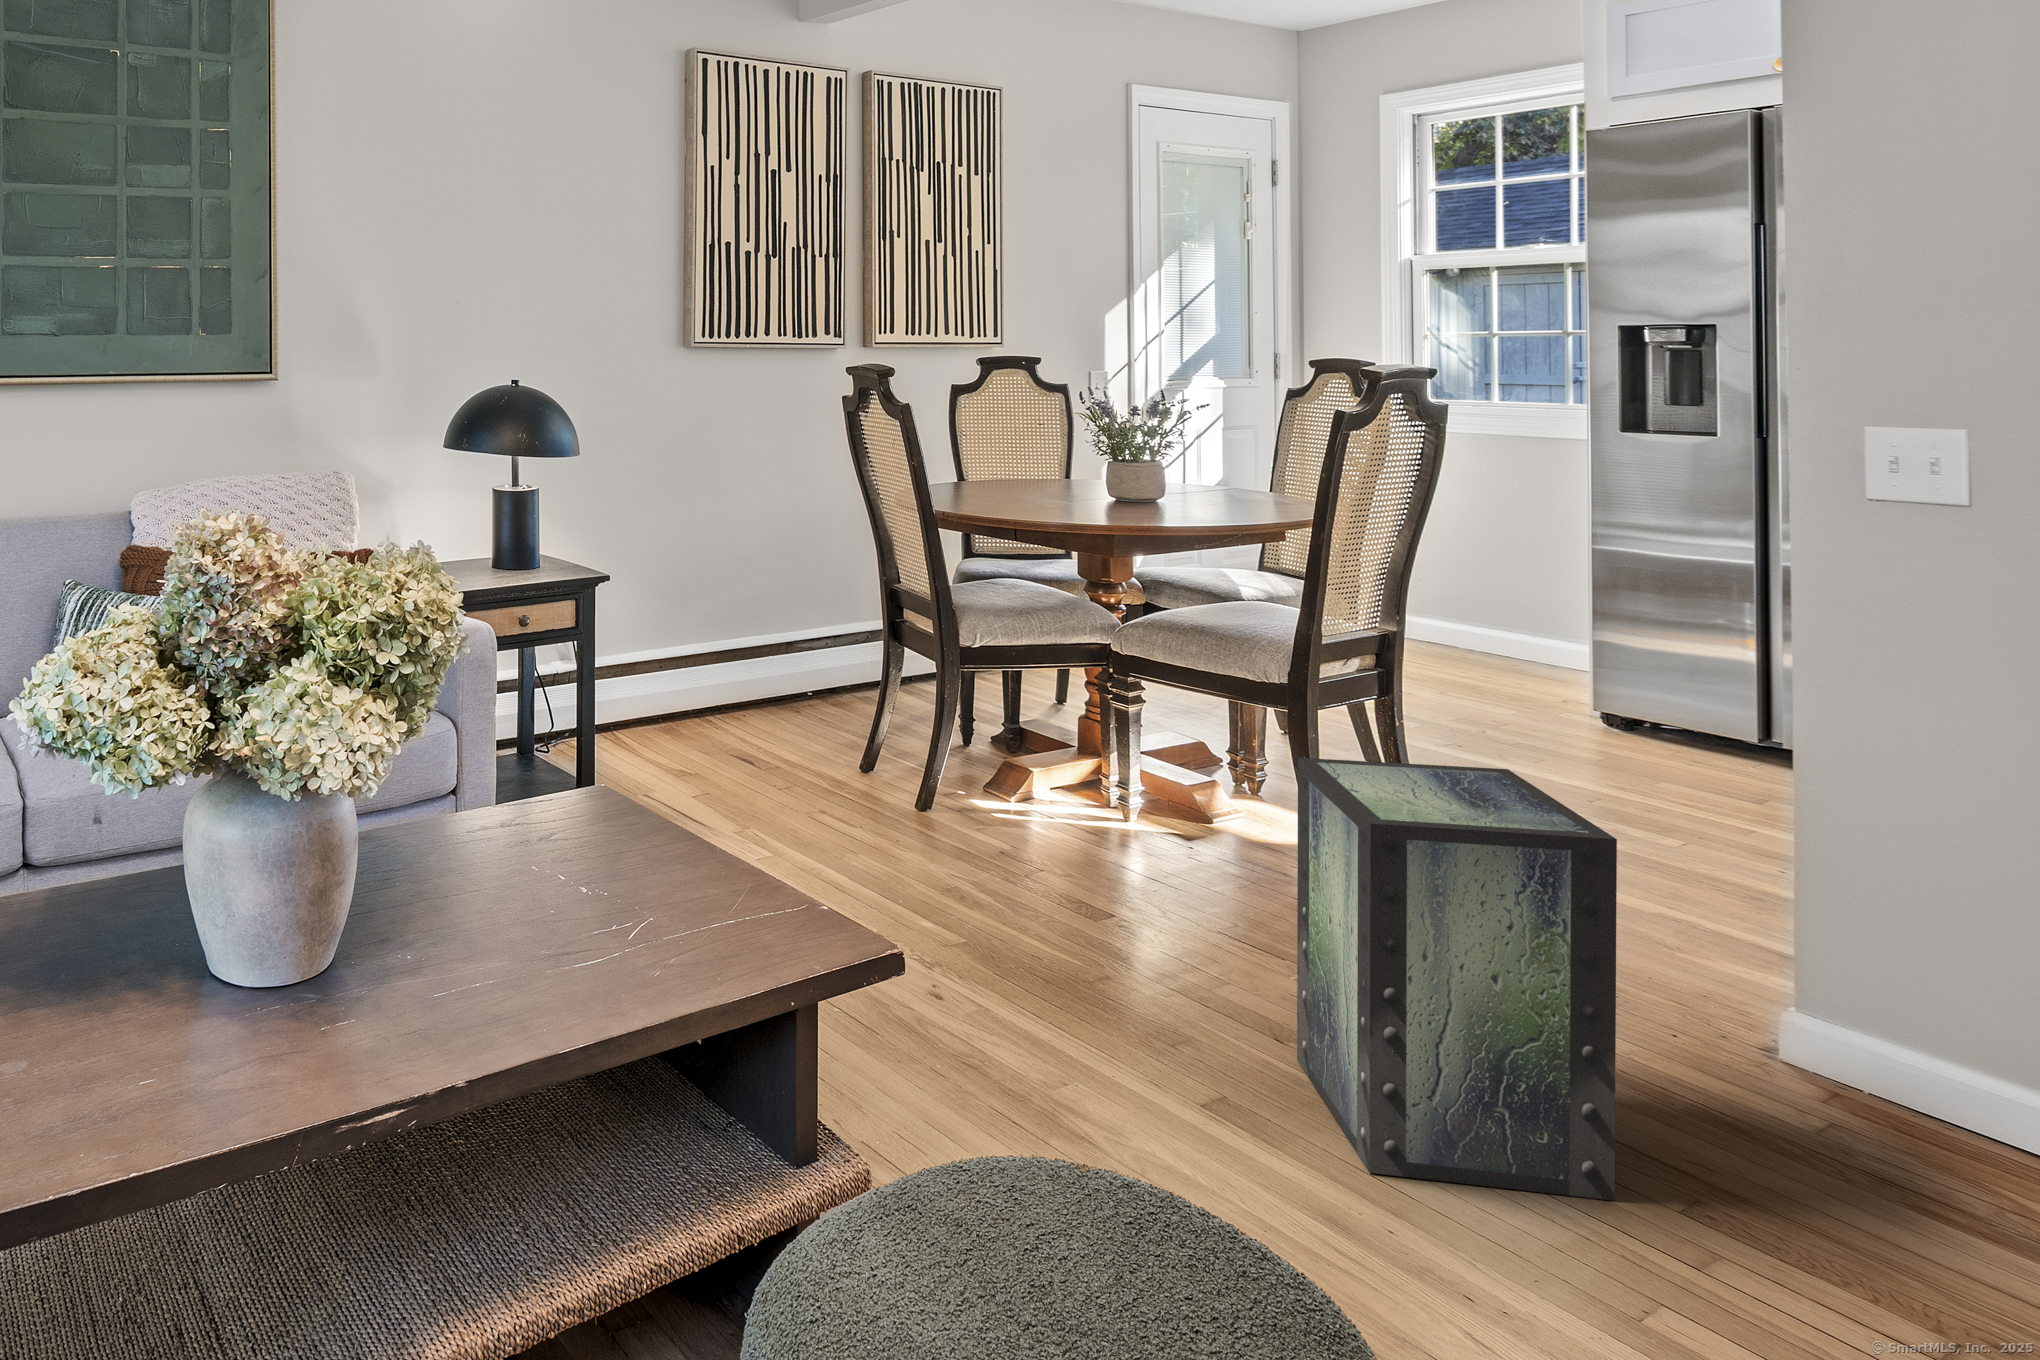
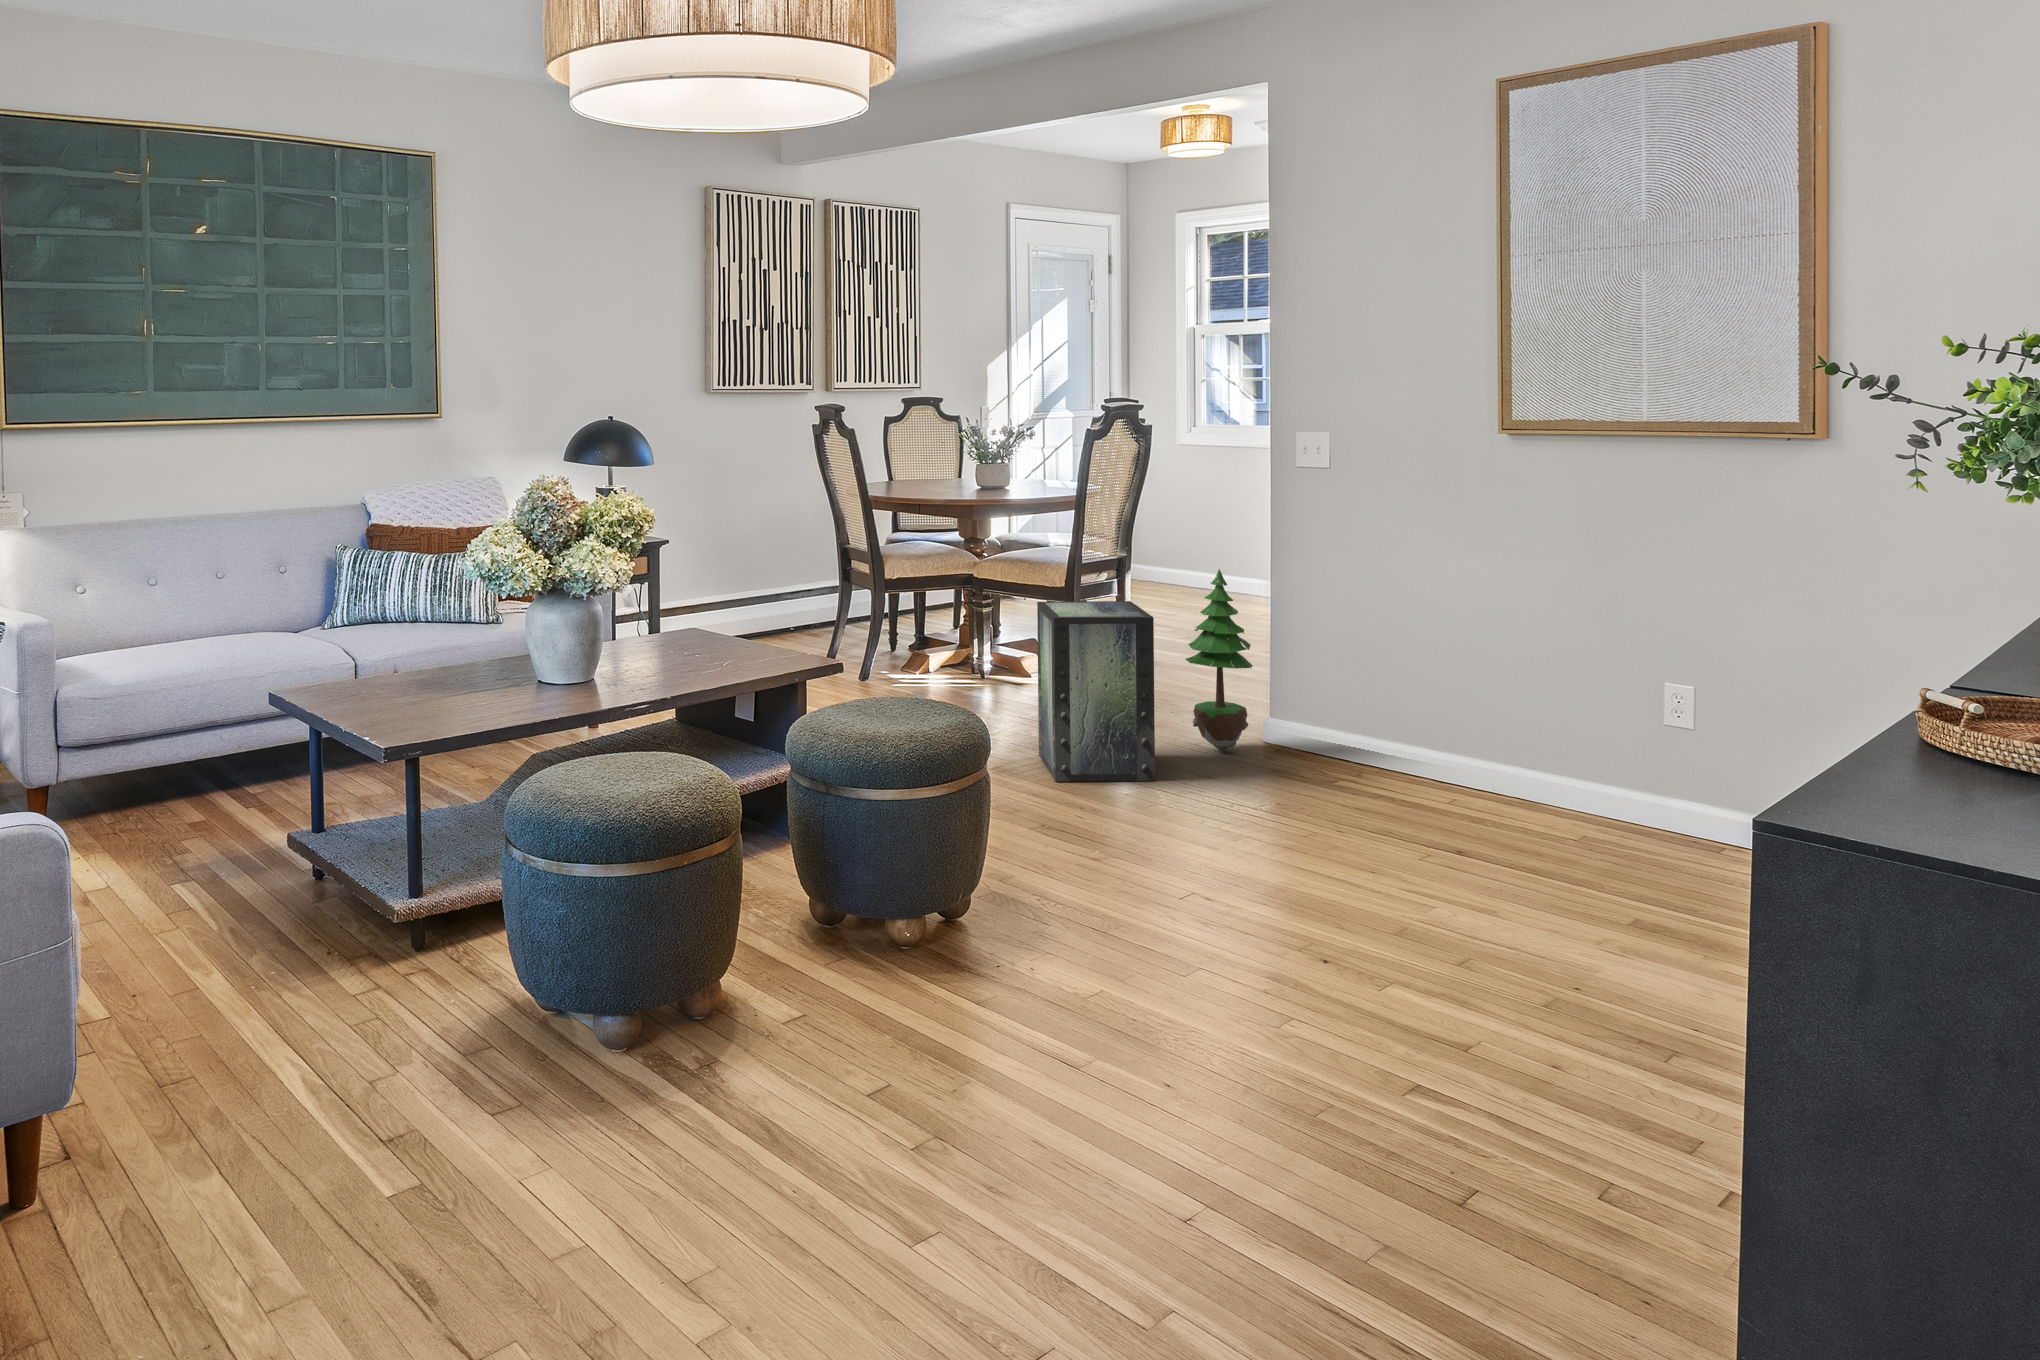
potted tree: none [1624,711,1807,1093] -> present [1186,569,1253,751]

